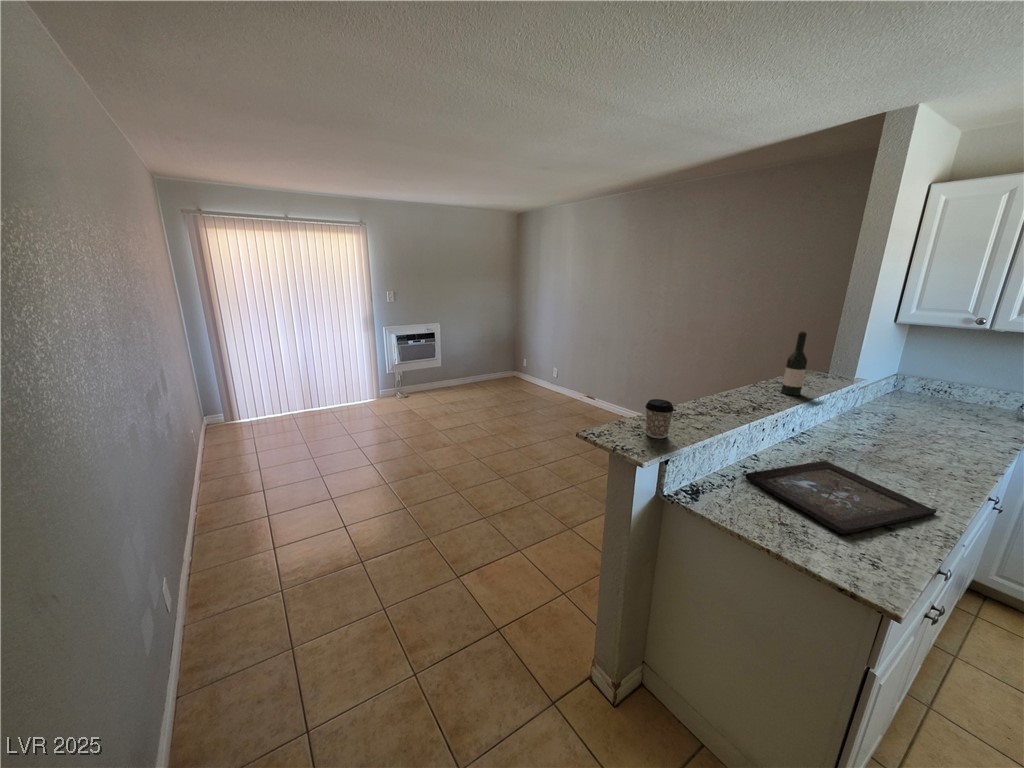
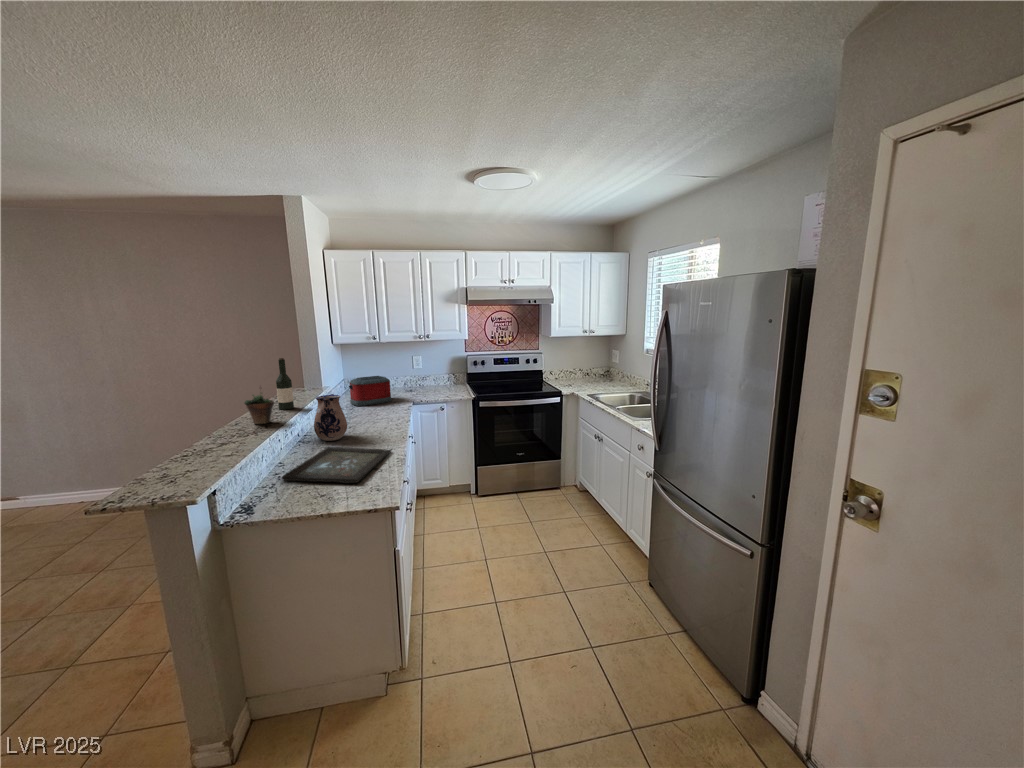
succulent plant: none [739,359,773,405] -> present [244,387,274,424]
toaster: none [894,376,990,427] -> present [349,376,392,406]
ceramic pitcher: none [815,390,872,455] -> present [314,394,347,441]
coffee cup: present [645,399,674,438] -> none [170,438,204,478]

